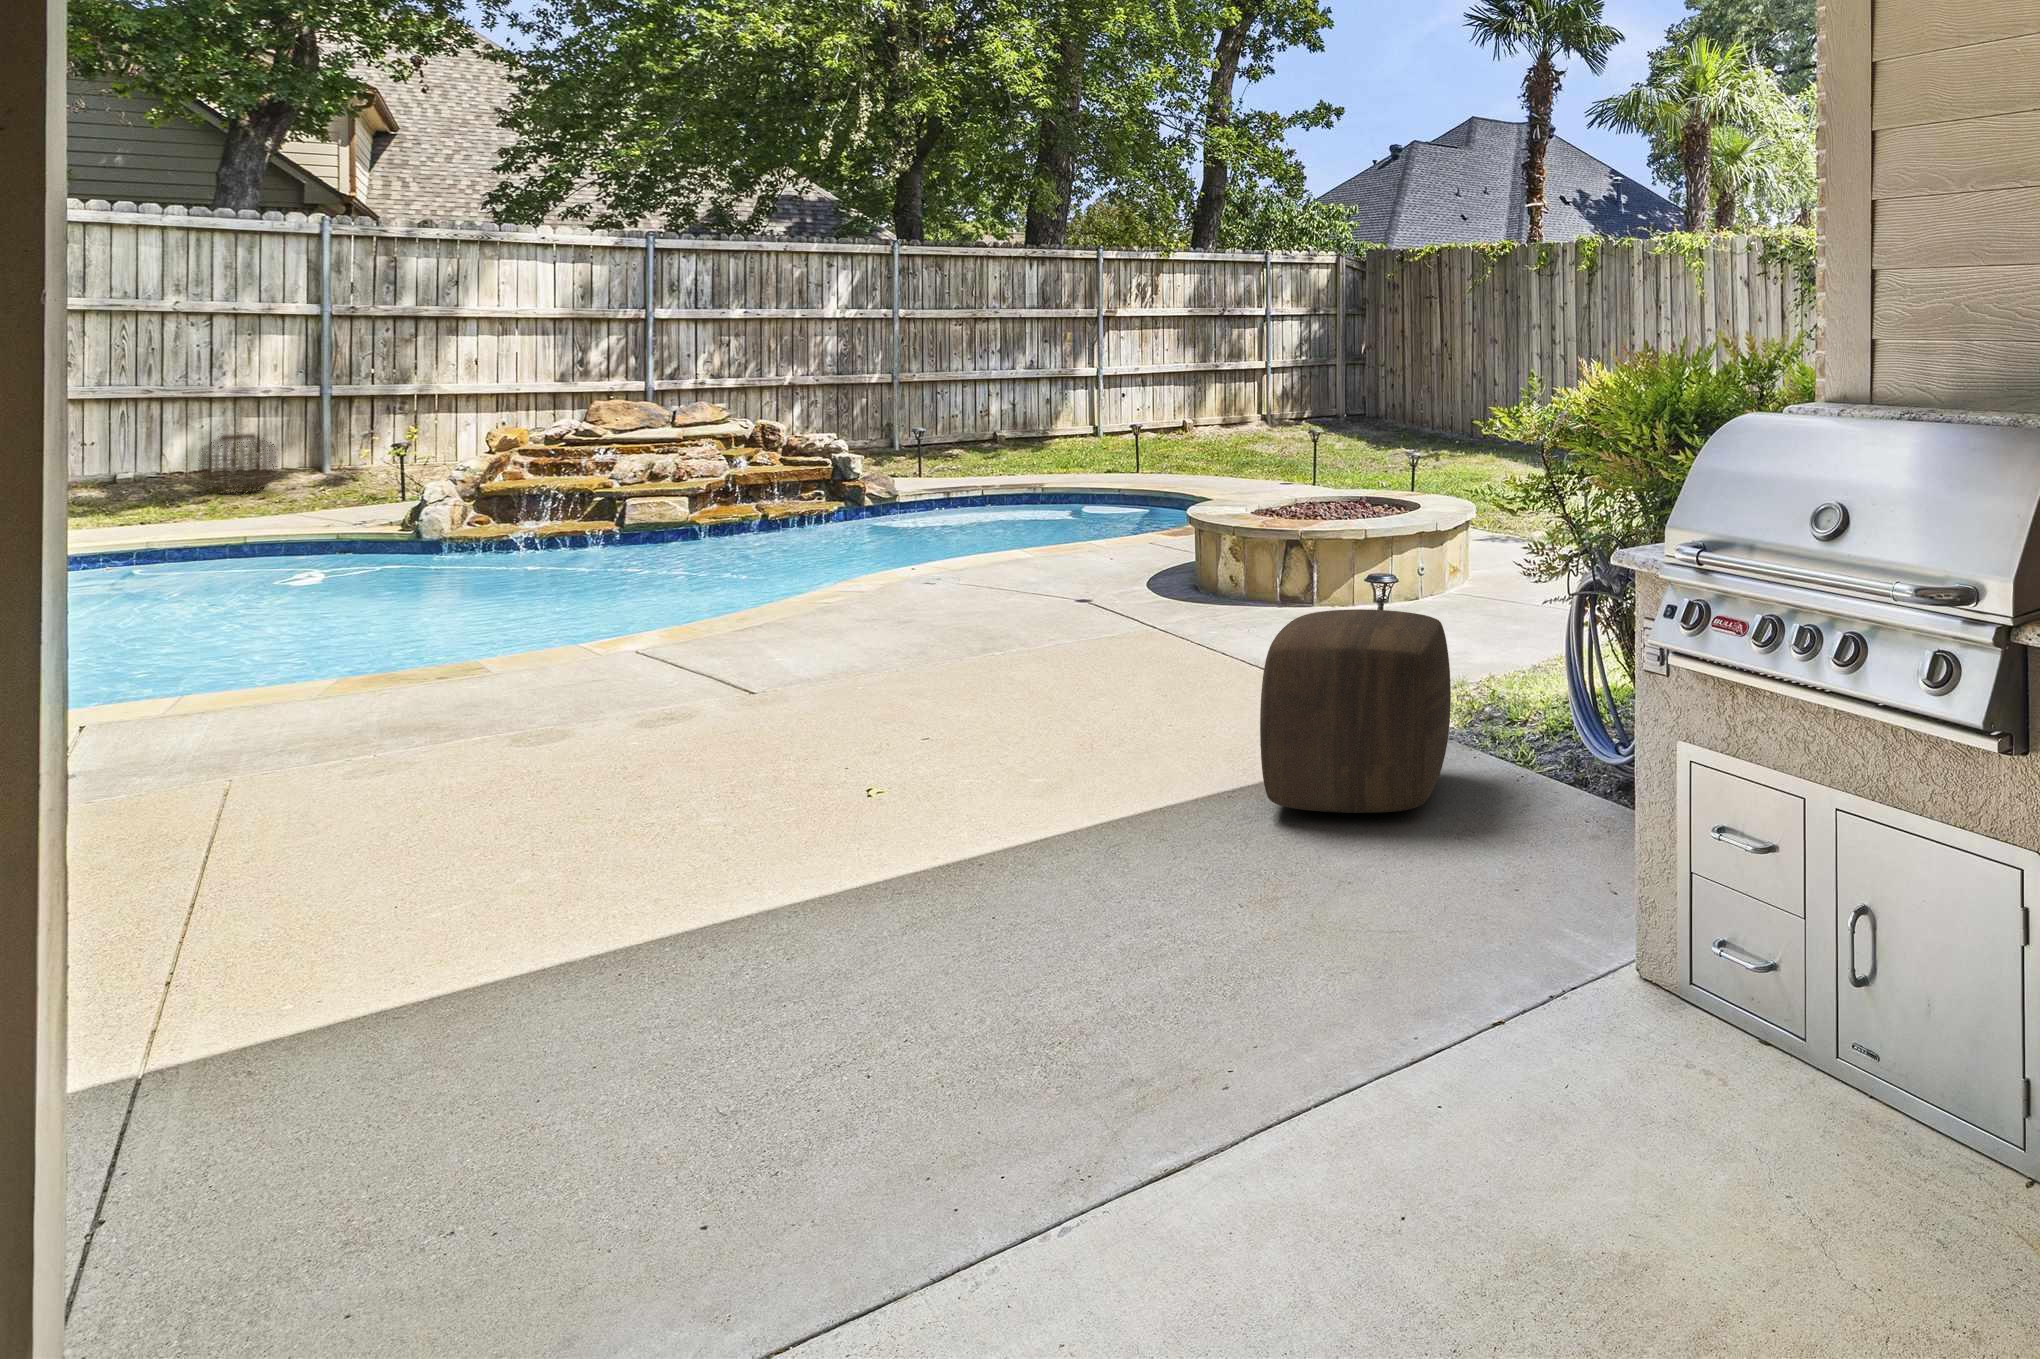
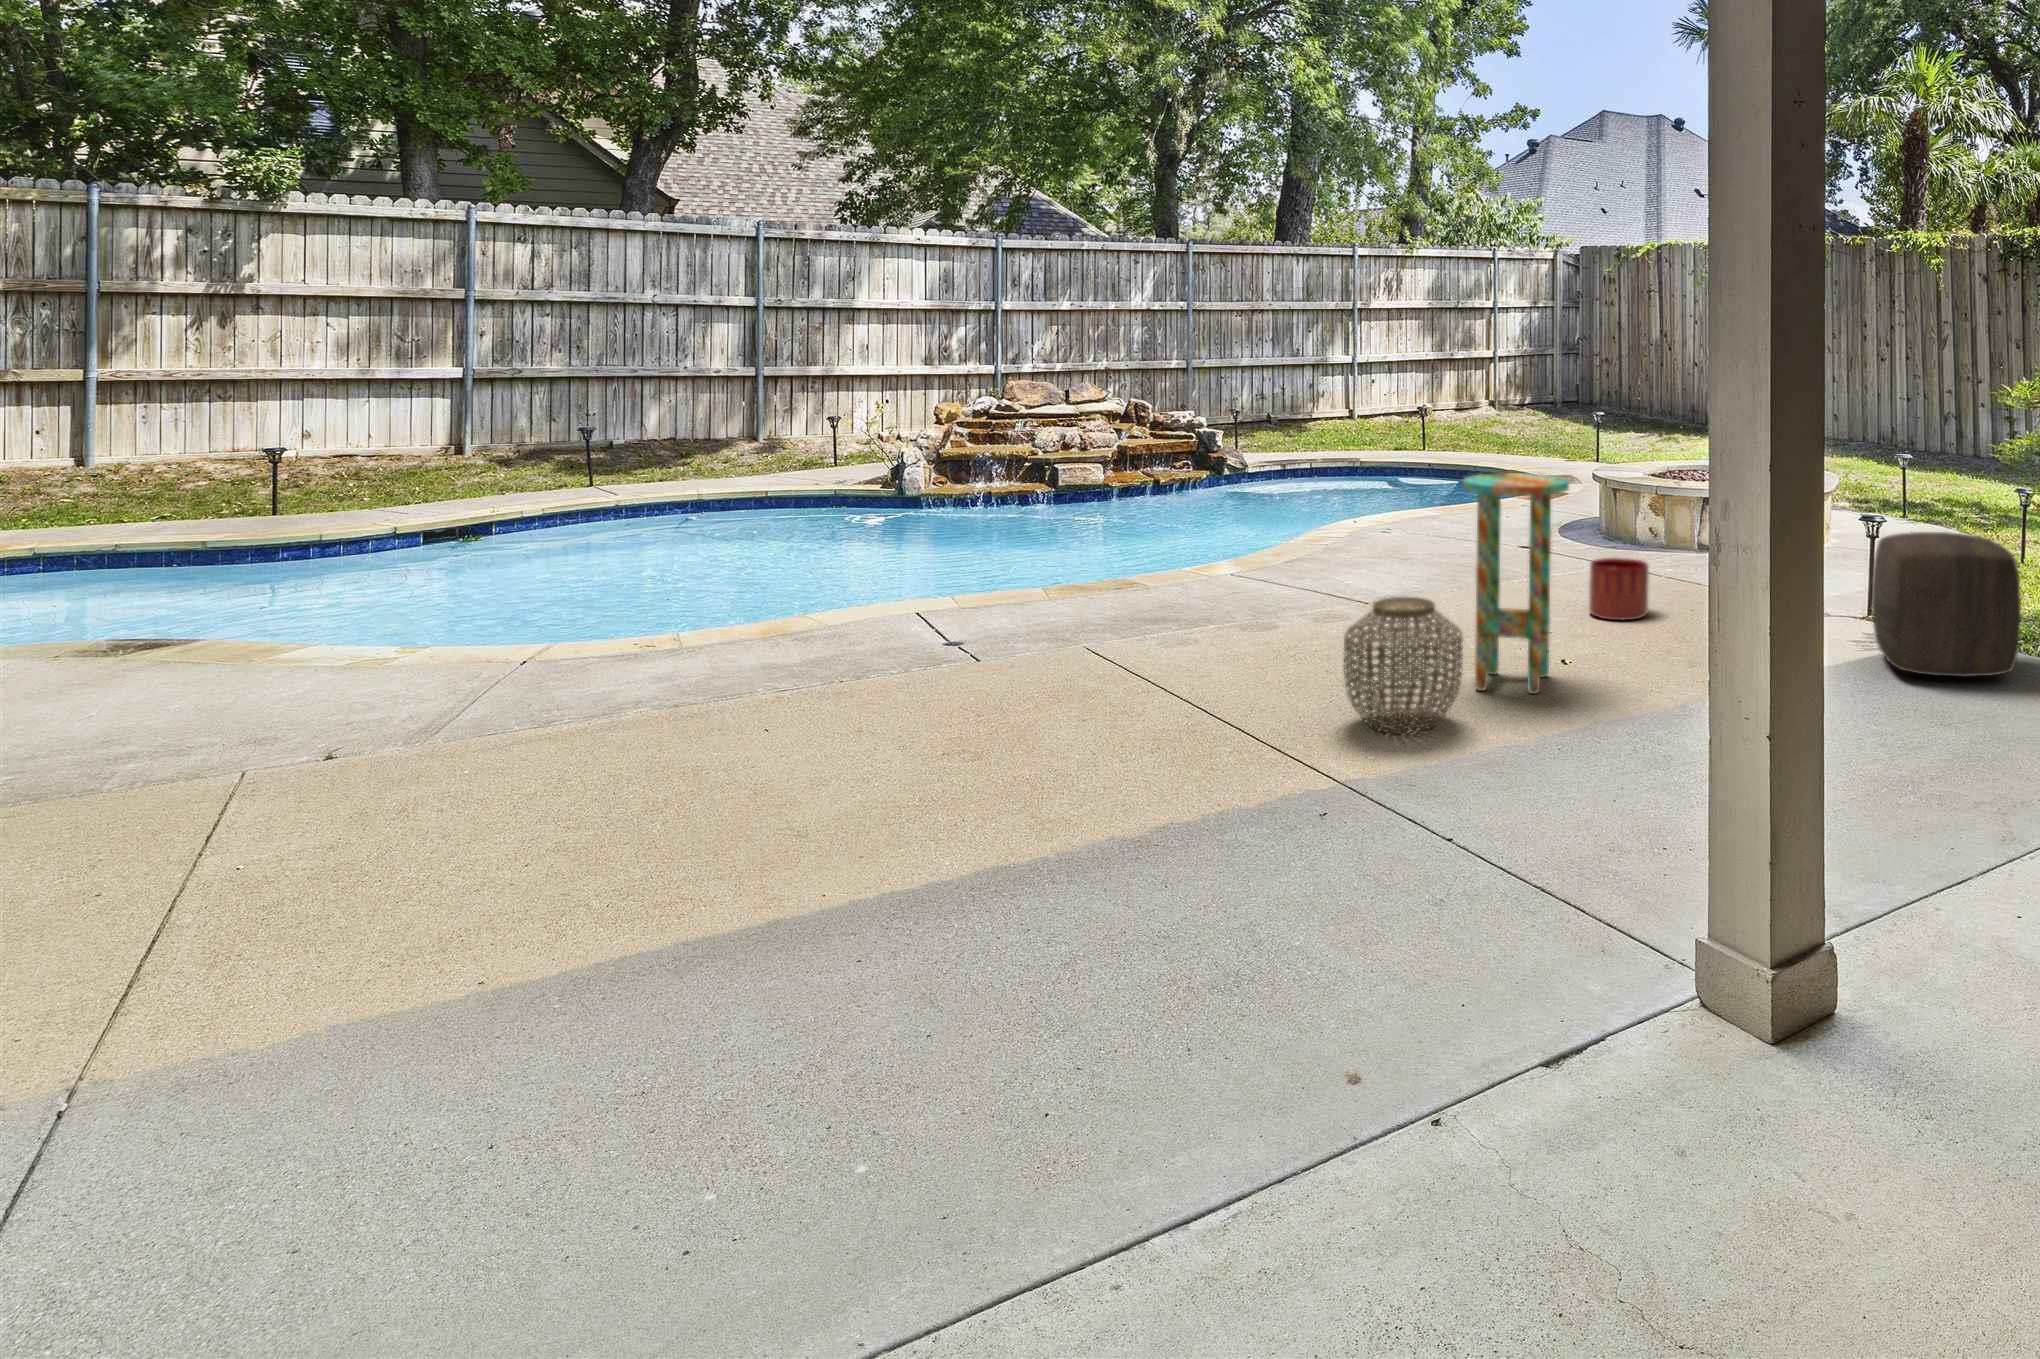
woven basket: present [198,434,278,494] -> present [1344,597,1463,734]
side table: none [636,536,808,850] -> present [1463,473,1569,694]
planter: none [1001,632,1082,717] -> present [1589,558,1649,620]

